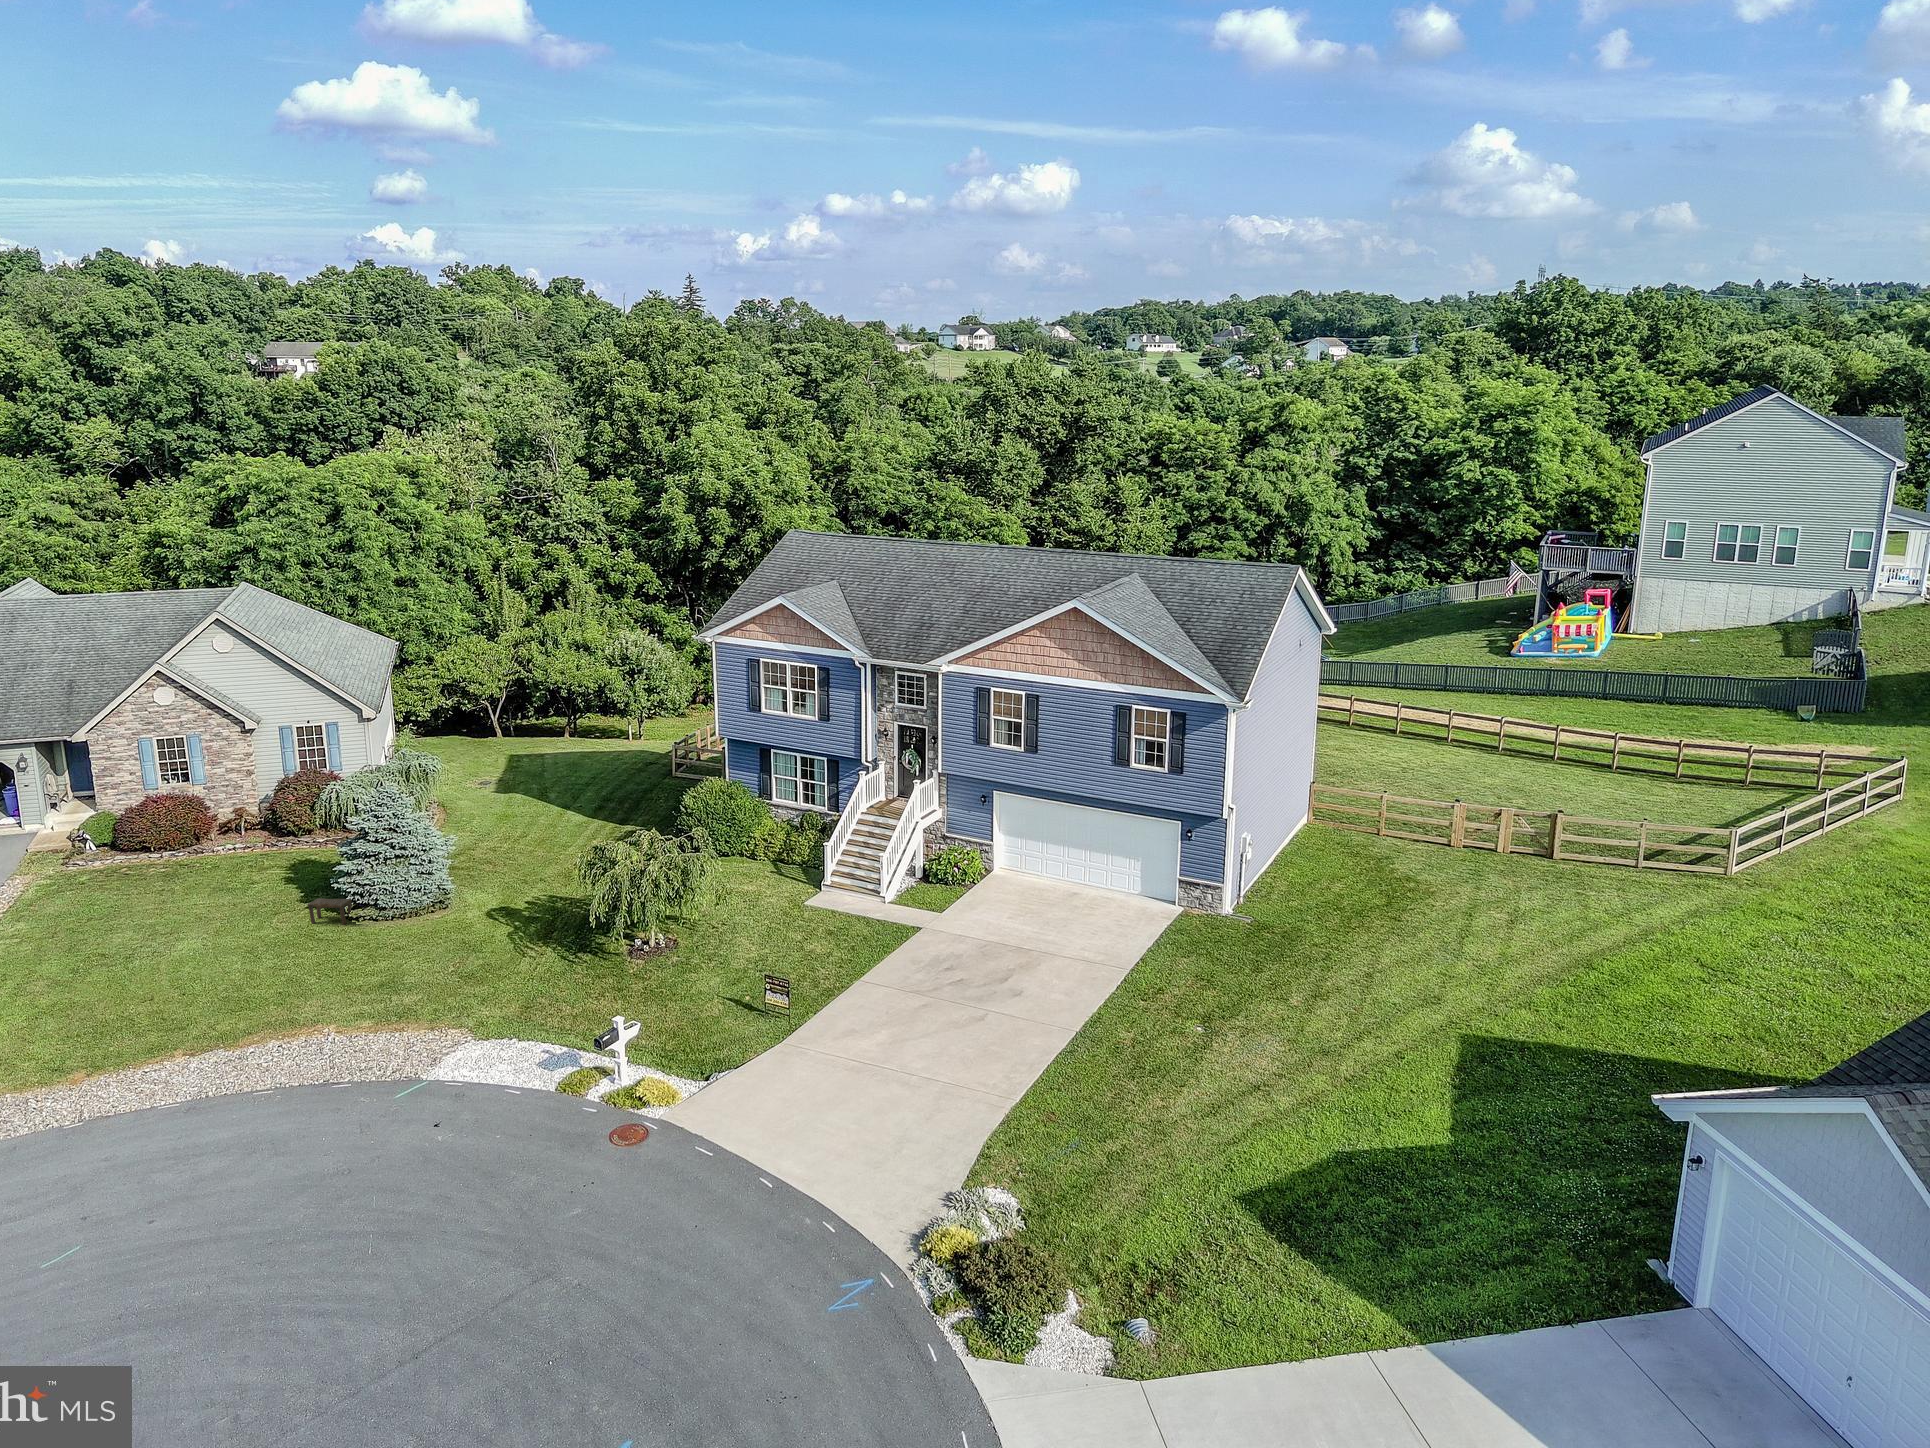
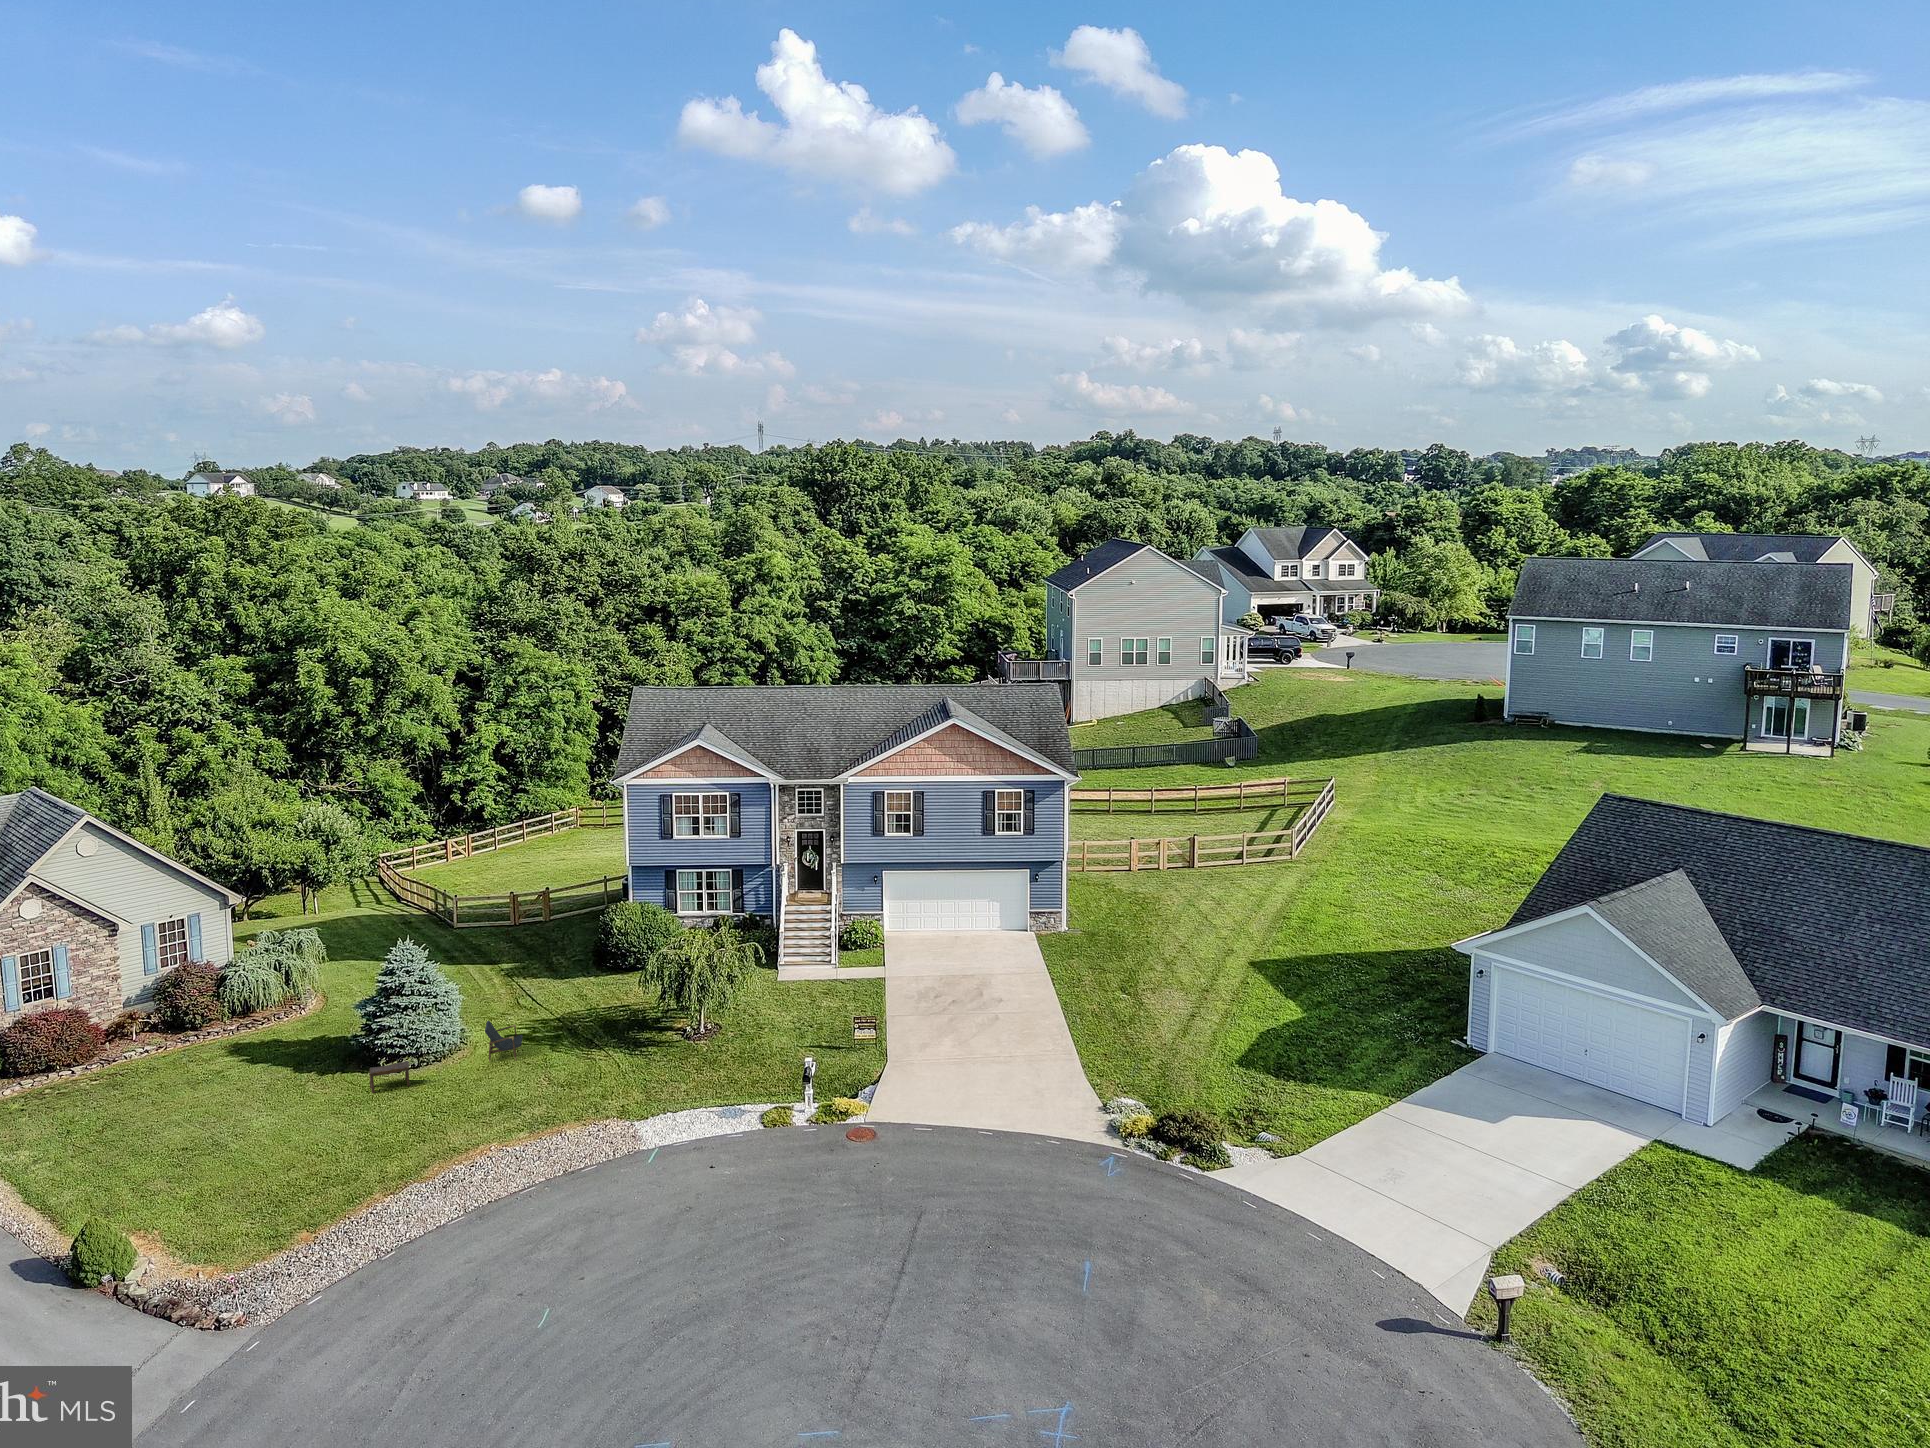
lounge chair: none [426,876,475,923] -> present [485,1021,523,1062]

